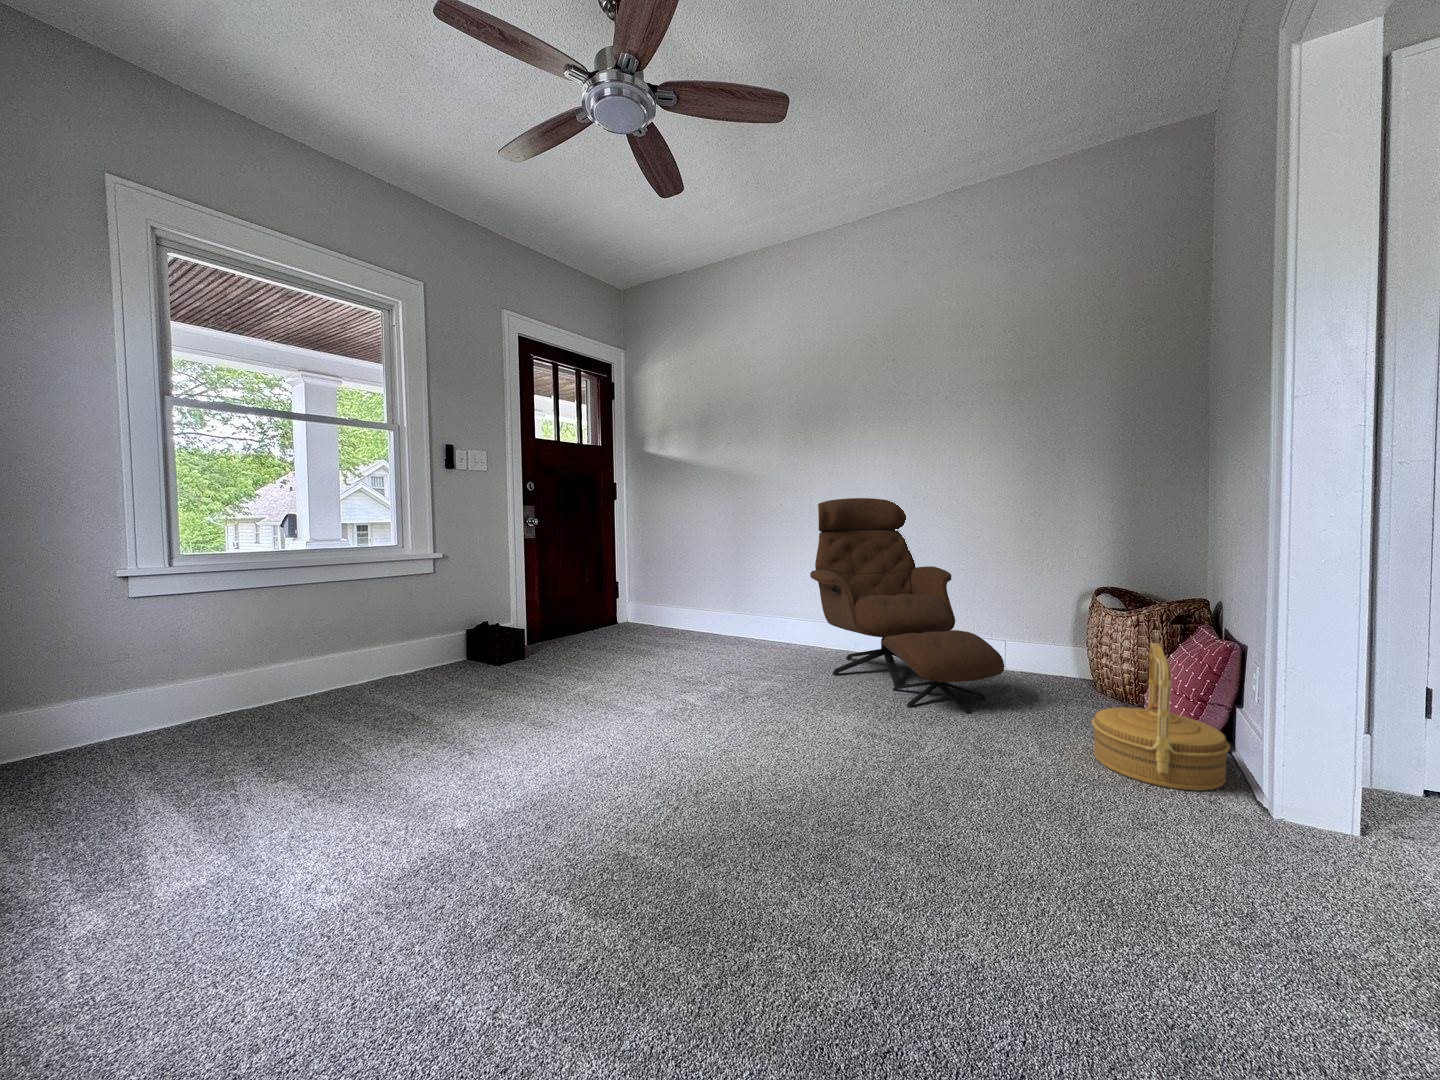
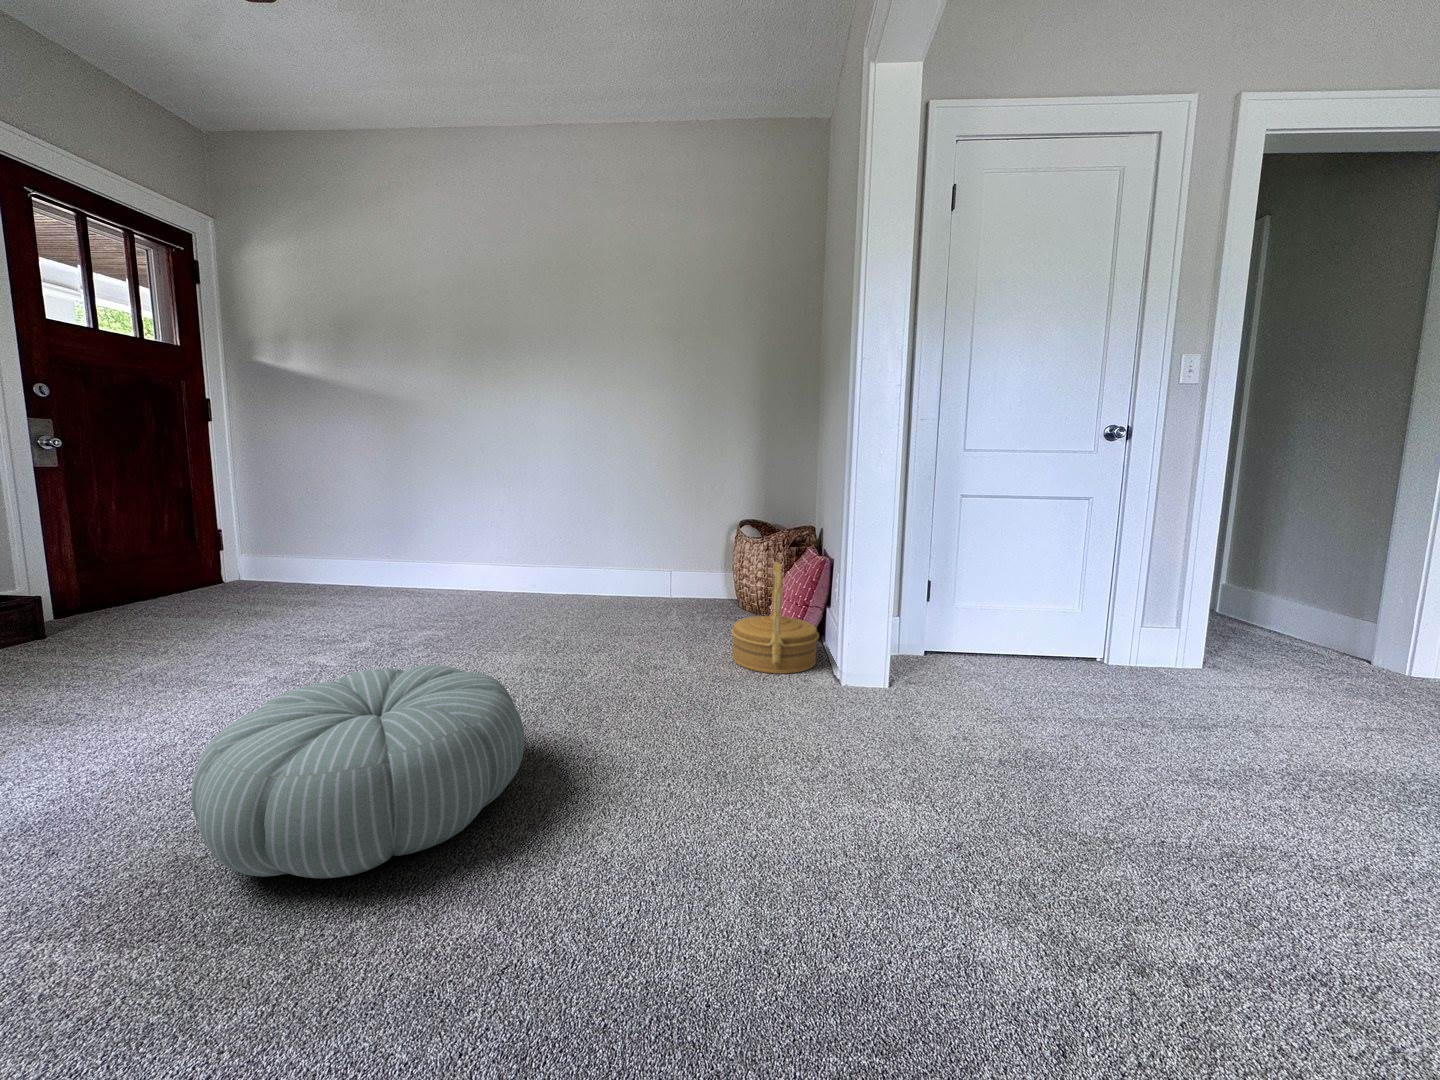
lounge chair: present [810,498,1004,714] -> none [486,436,670,640]
pouf: none [639,720,877,903] -> present [191,665,524,878]

